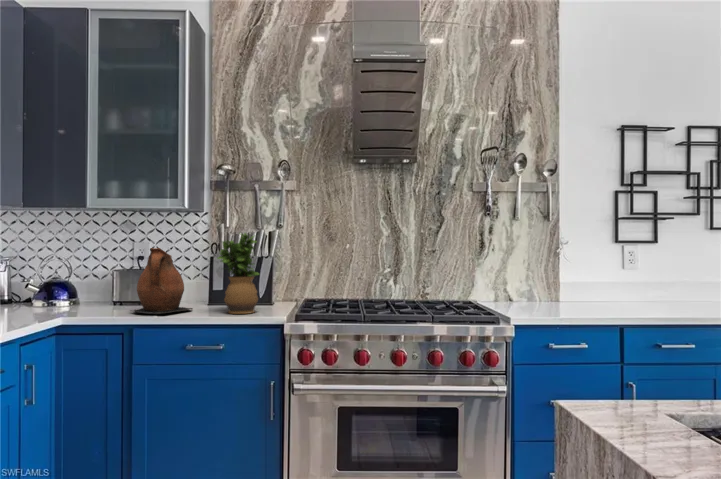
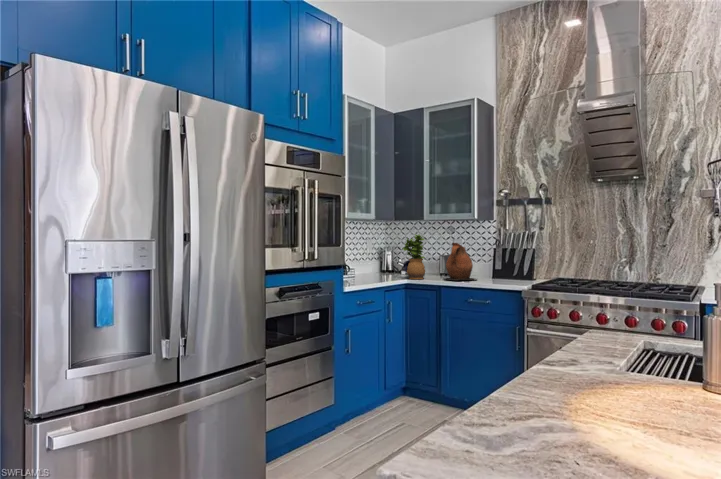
potted plant: present [218,233,259,314] -> present [402,234,425,279]

